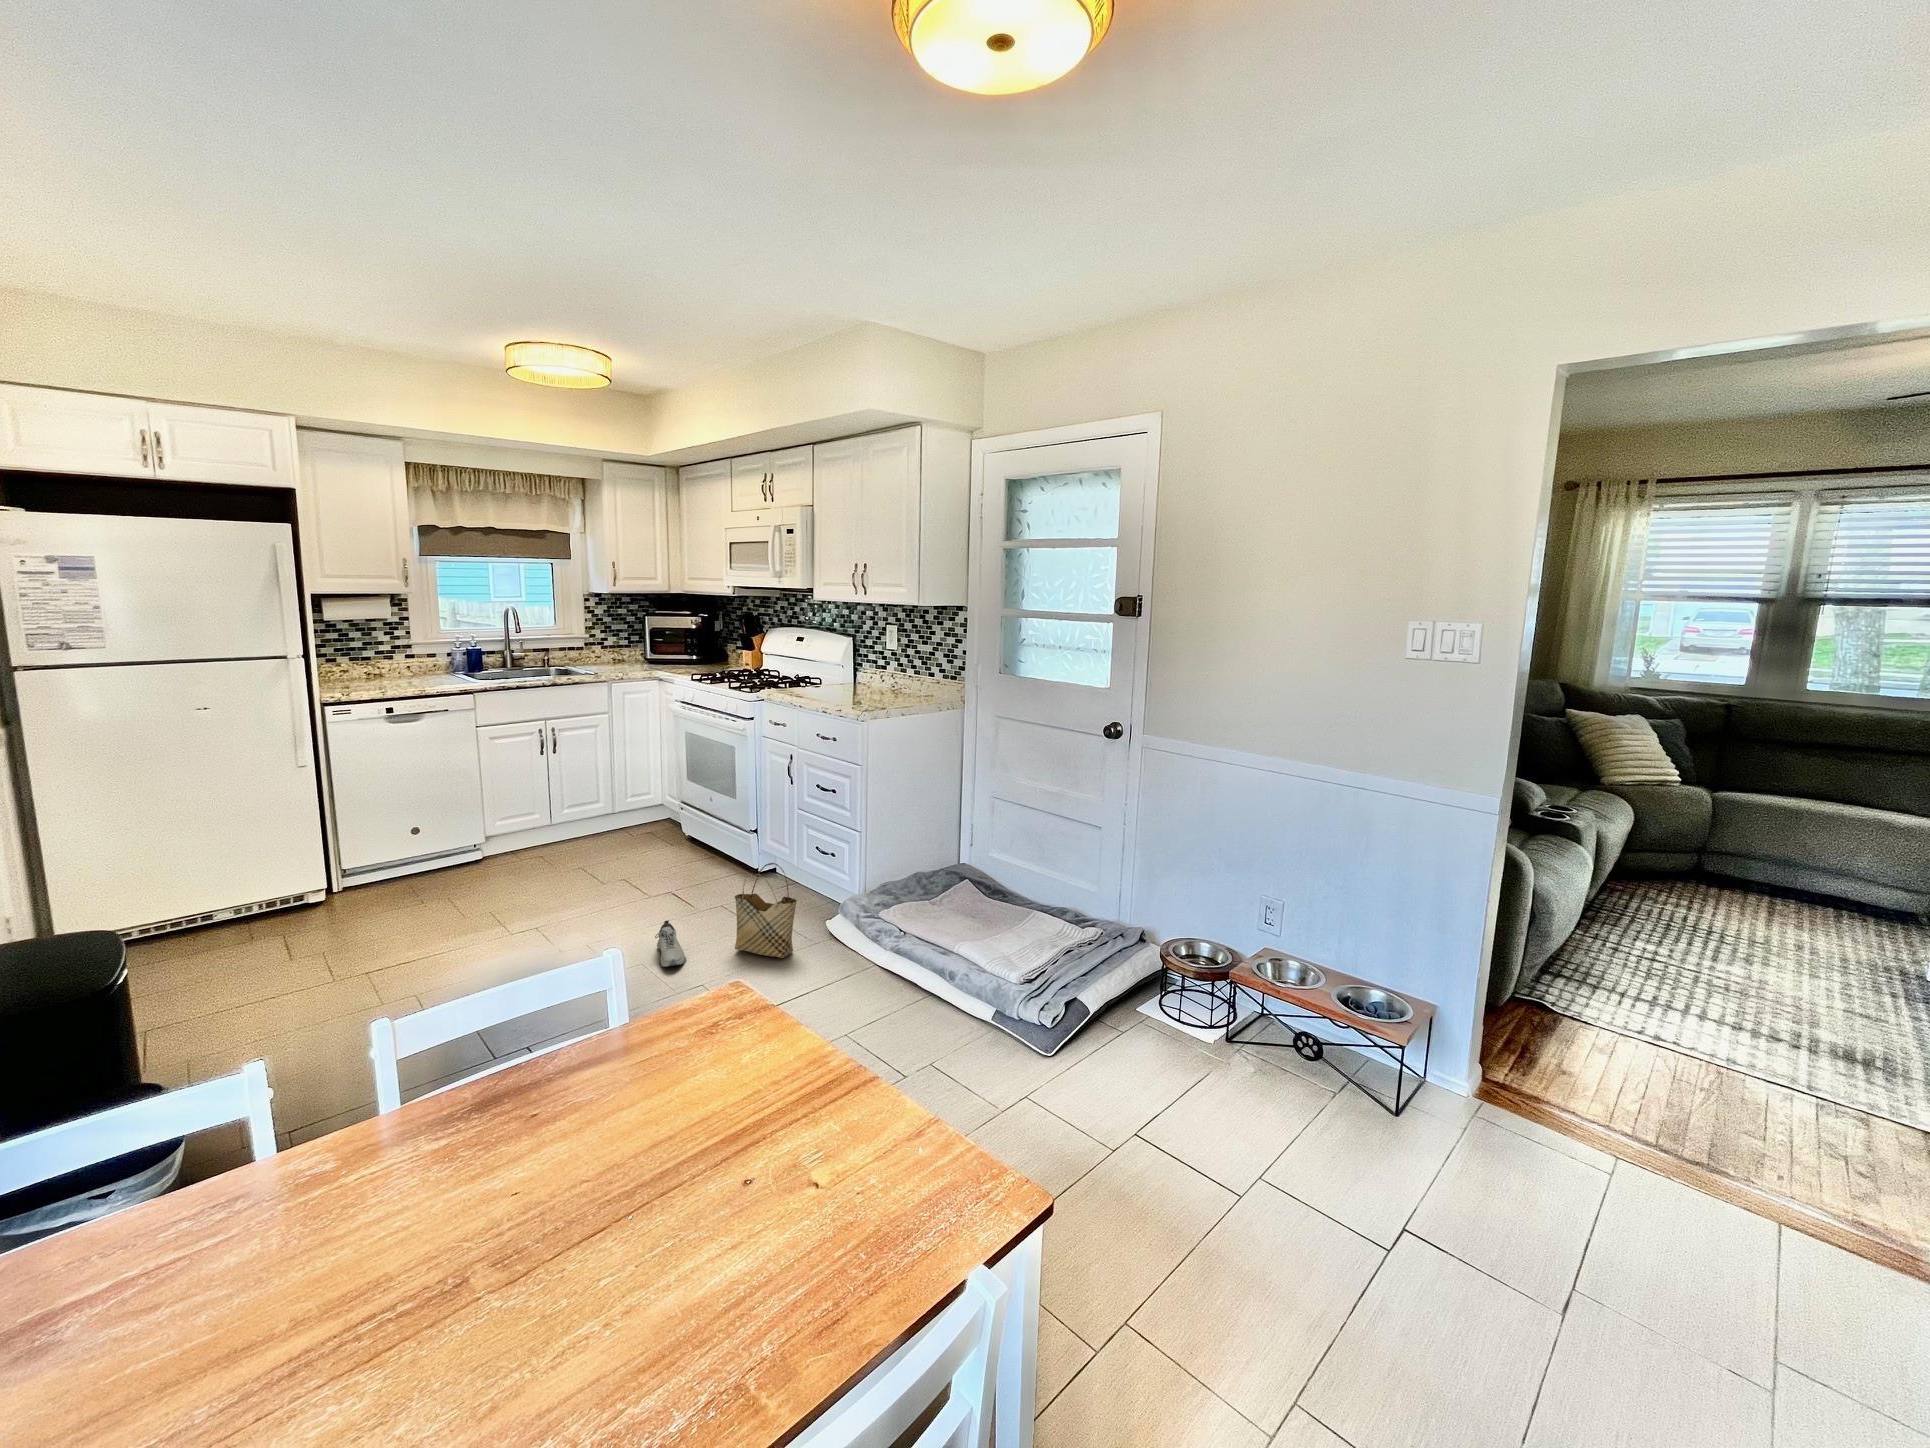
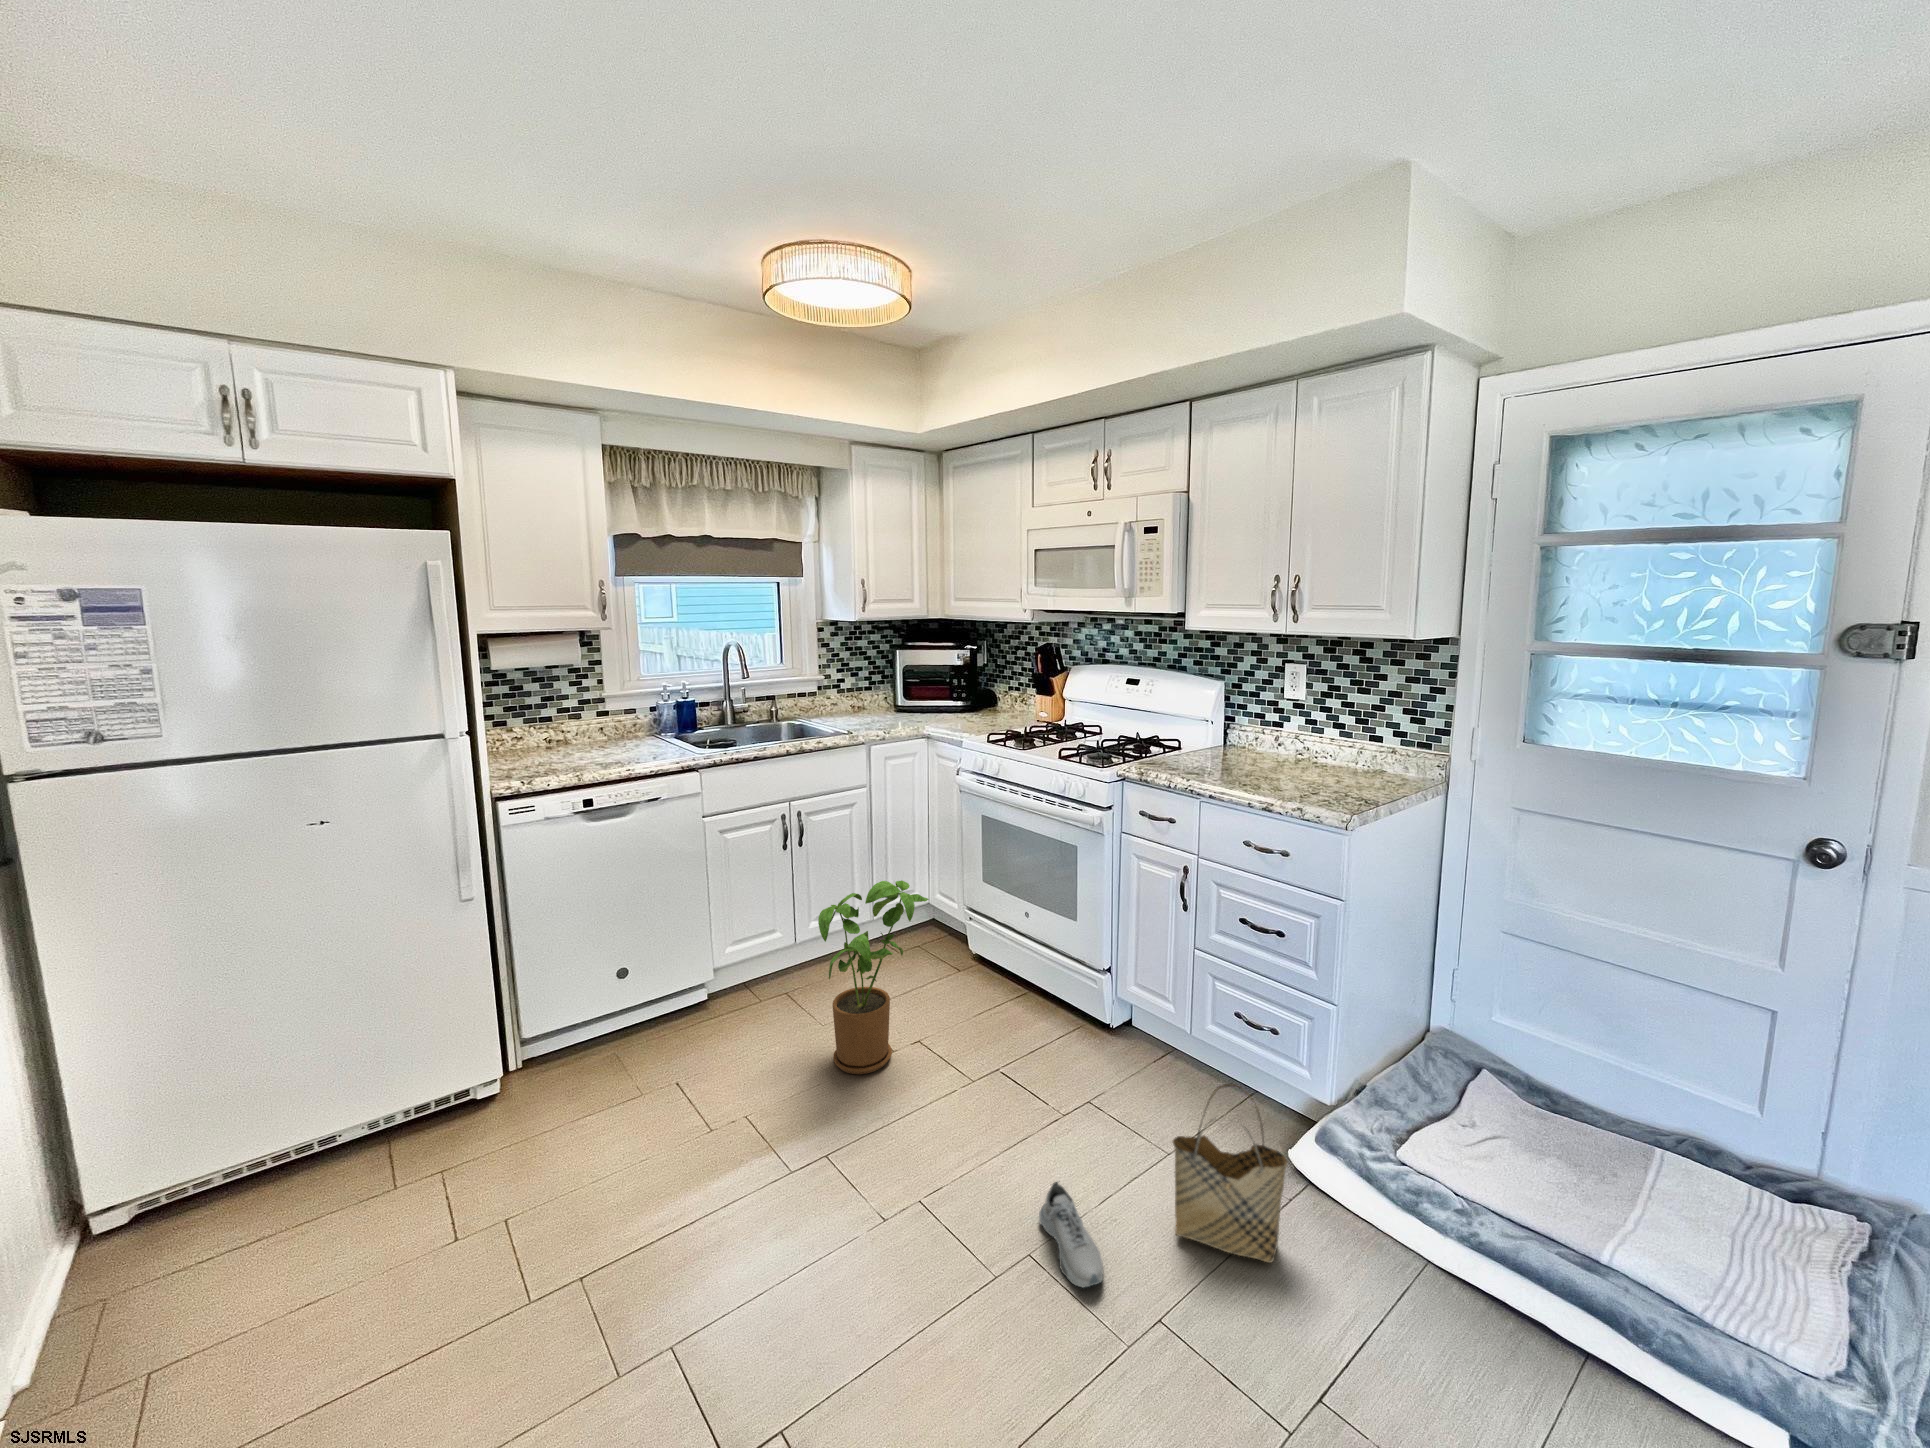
house plant: none [550,762,627,890] -> present [818,880,929,1074]

